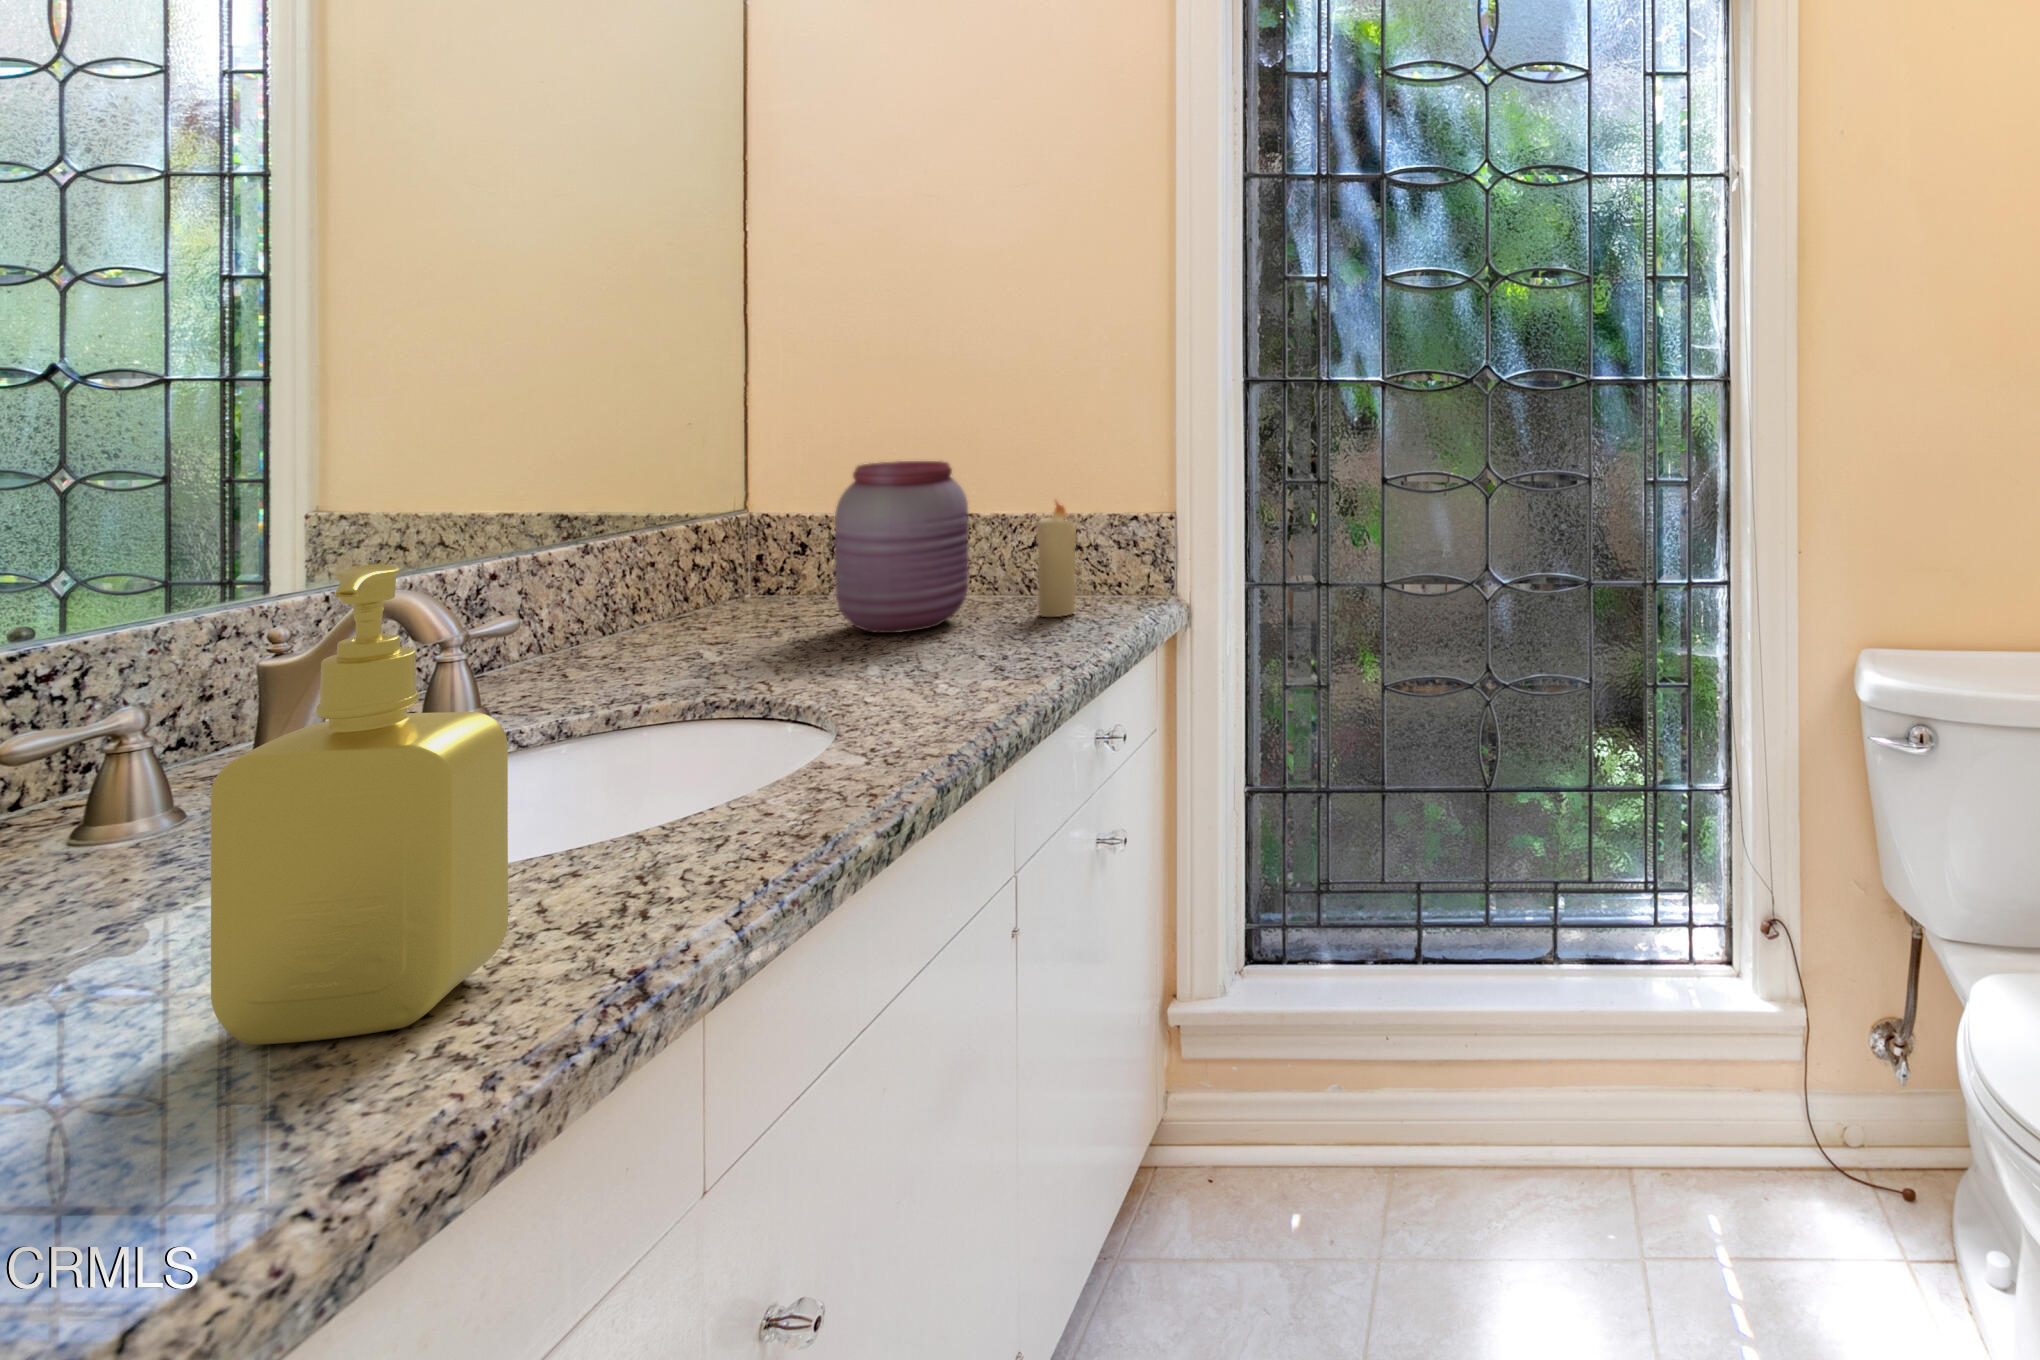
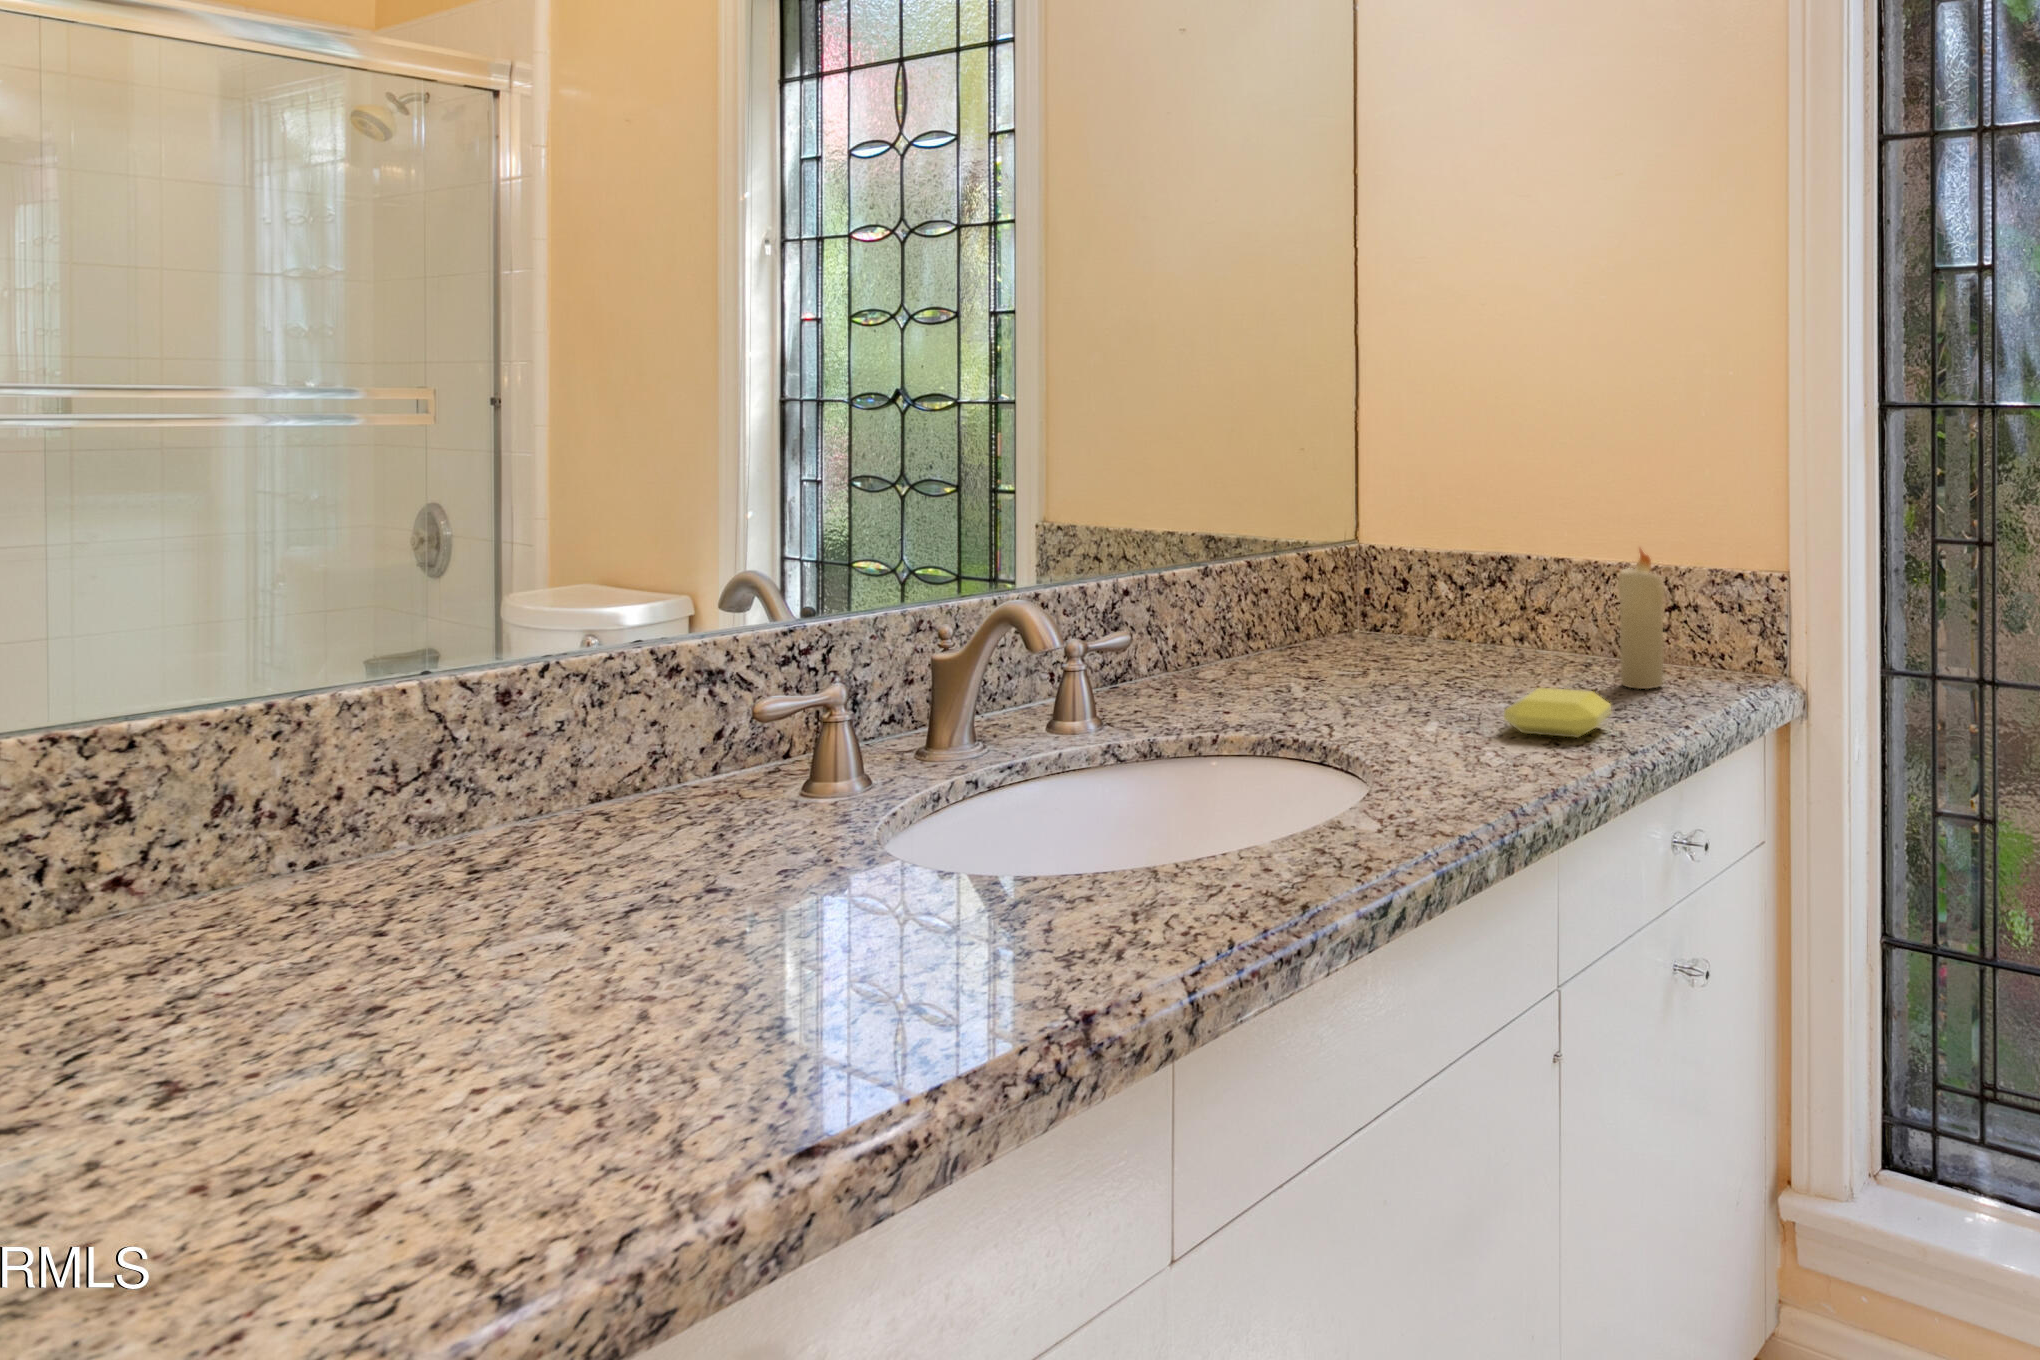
jar: present [835,461,969,633] -> none [1413,494,1547,687]
soap dispenser: present [211,564,508,1045] -> none [787,586,995,1019]
soap bar: none [951,621,1047,663] -> present [1504,688,1611,738]

